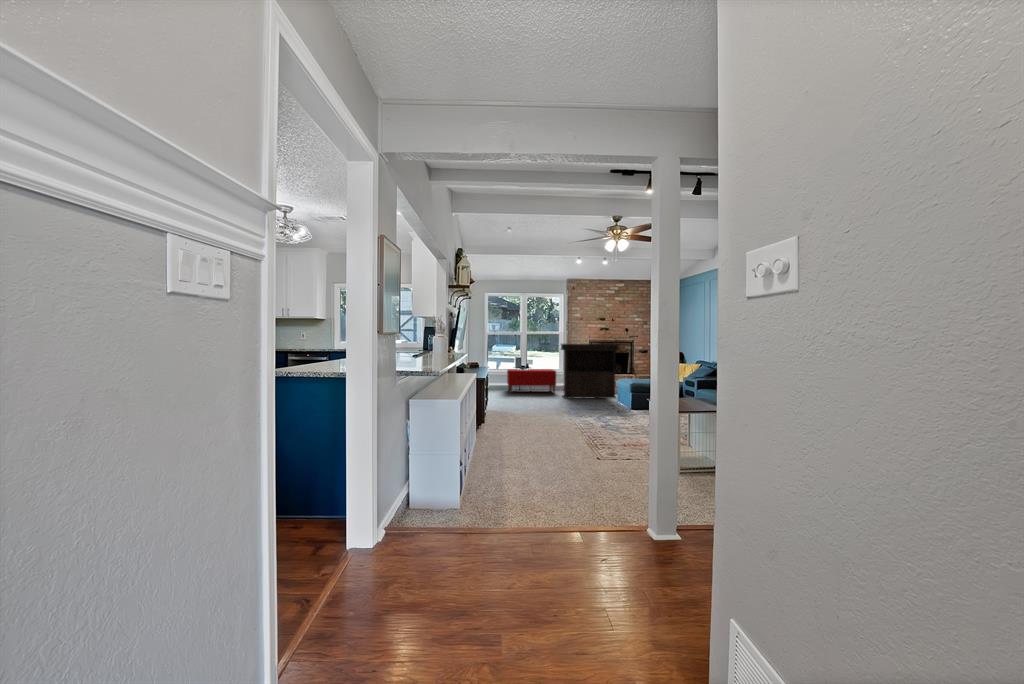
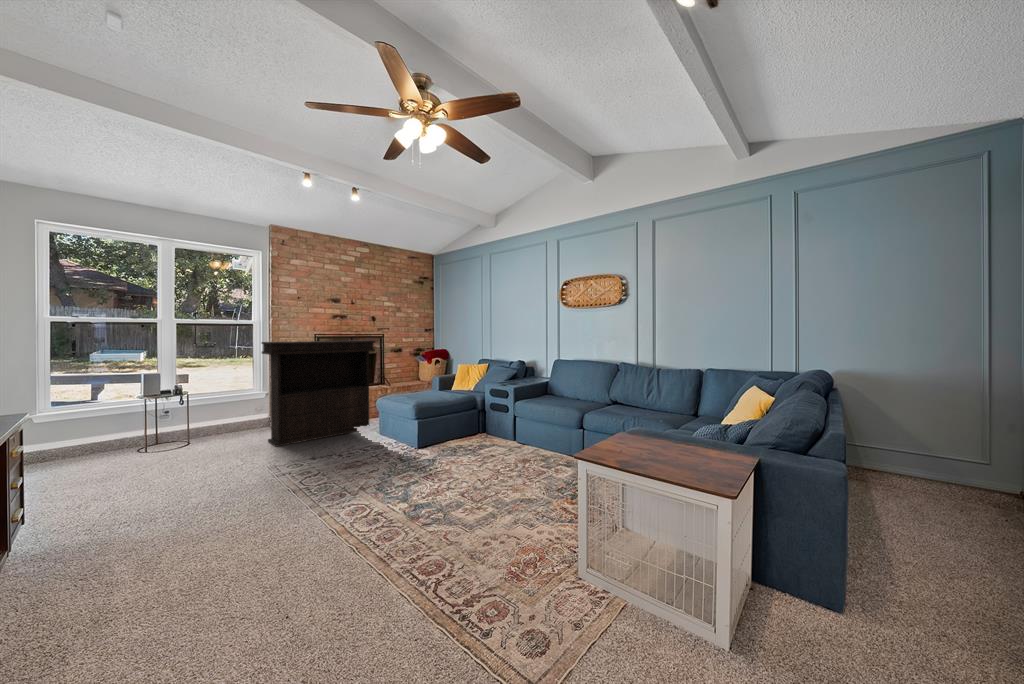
bench: present [507,369,556,393] -> none [121,390,251,455]

